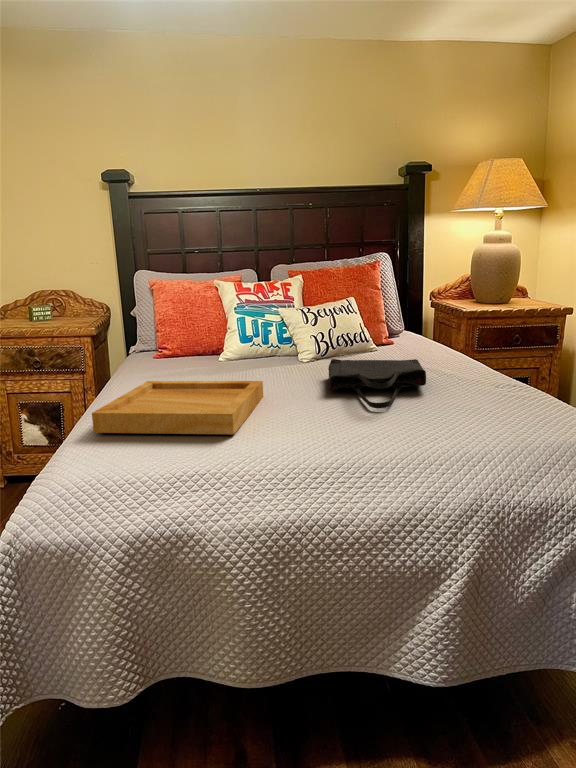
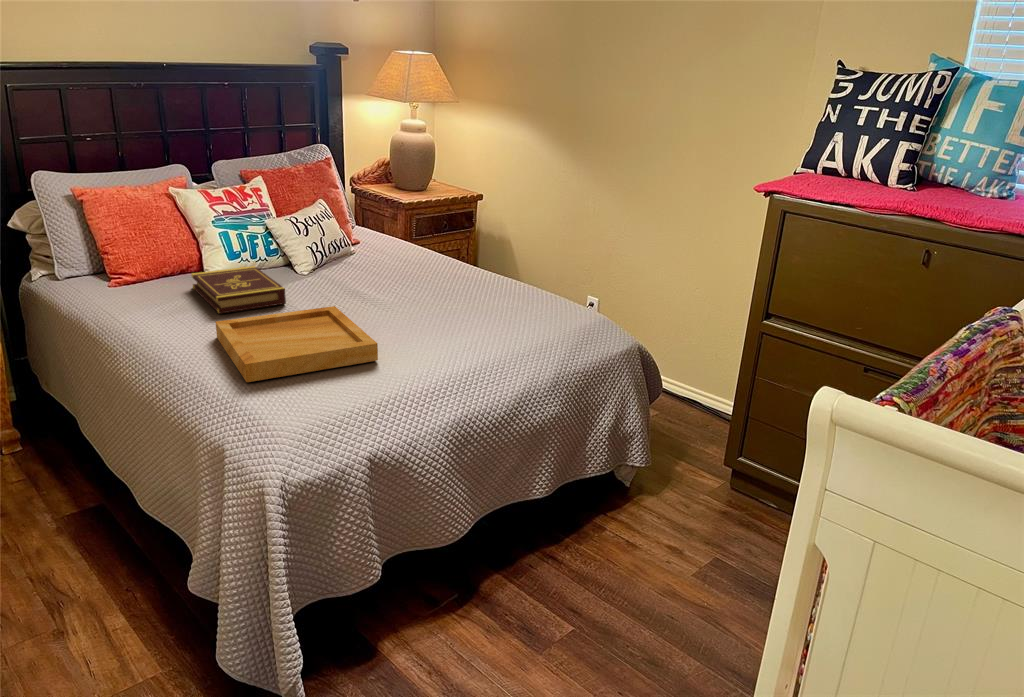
book: none [180,348,257,380] -> present [192,266,286,314]
tote bag: present [328,359,426,408] -> none [363,267,464,319]

